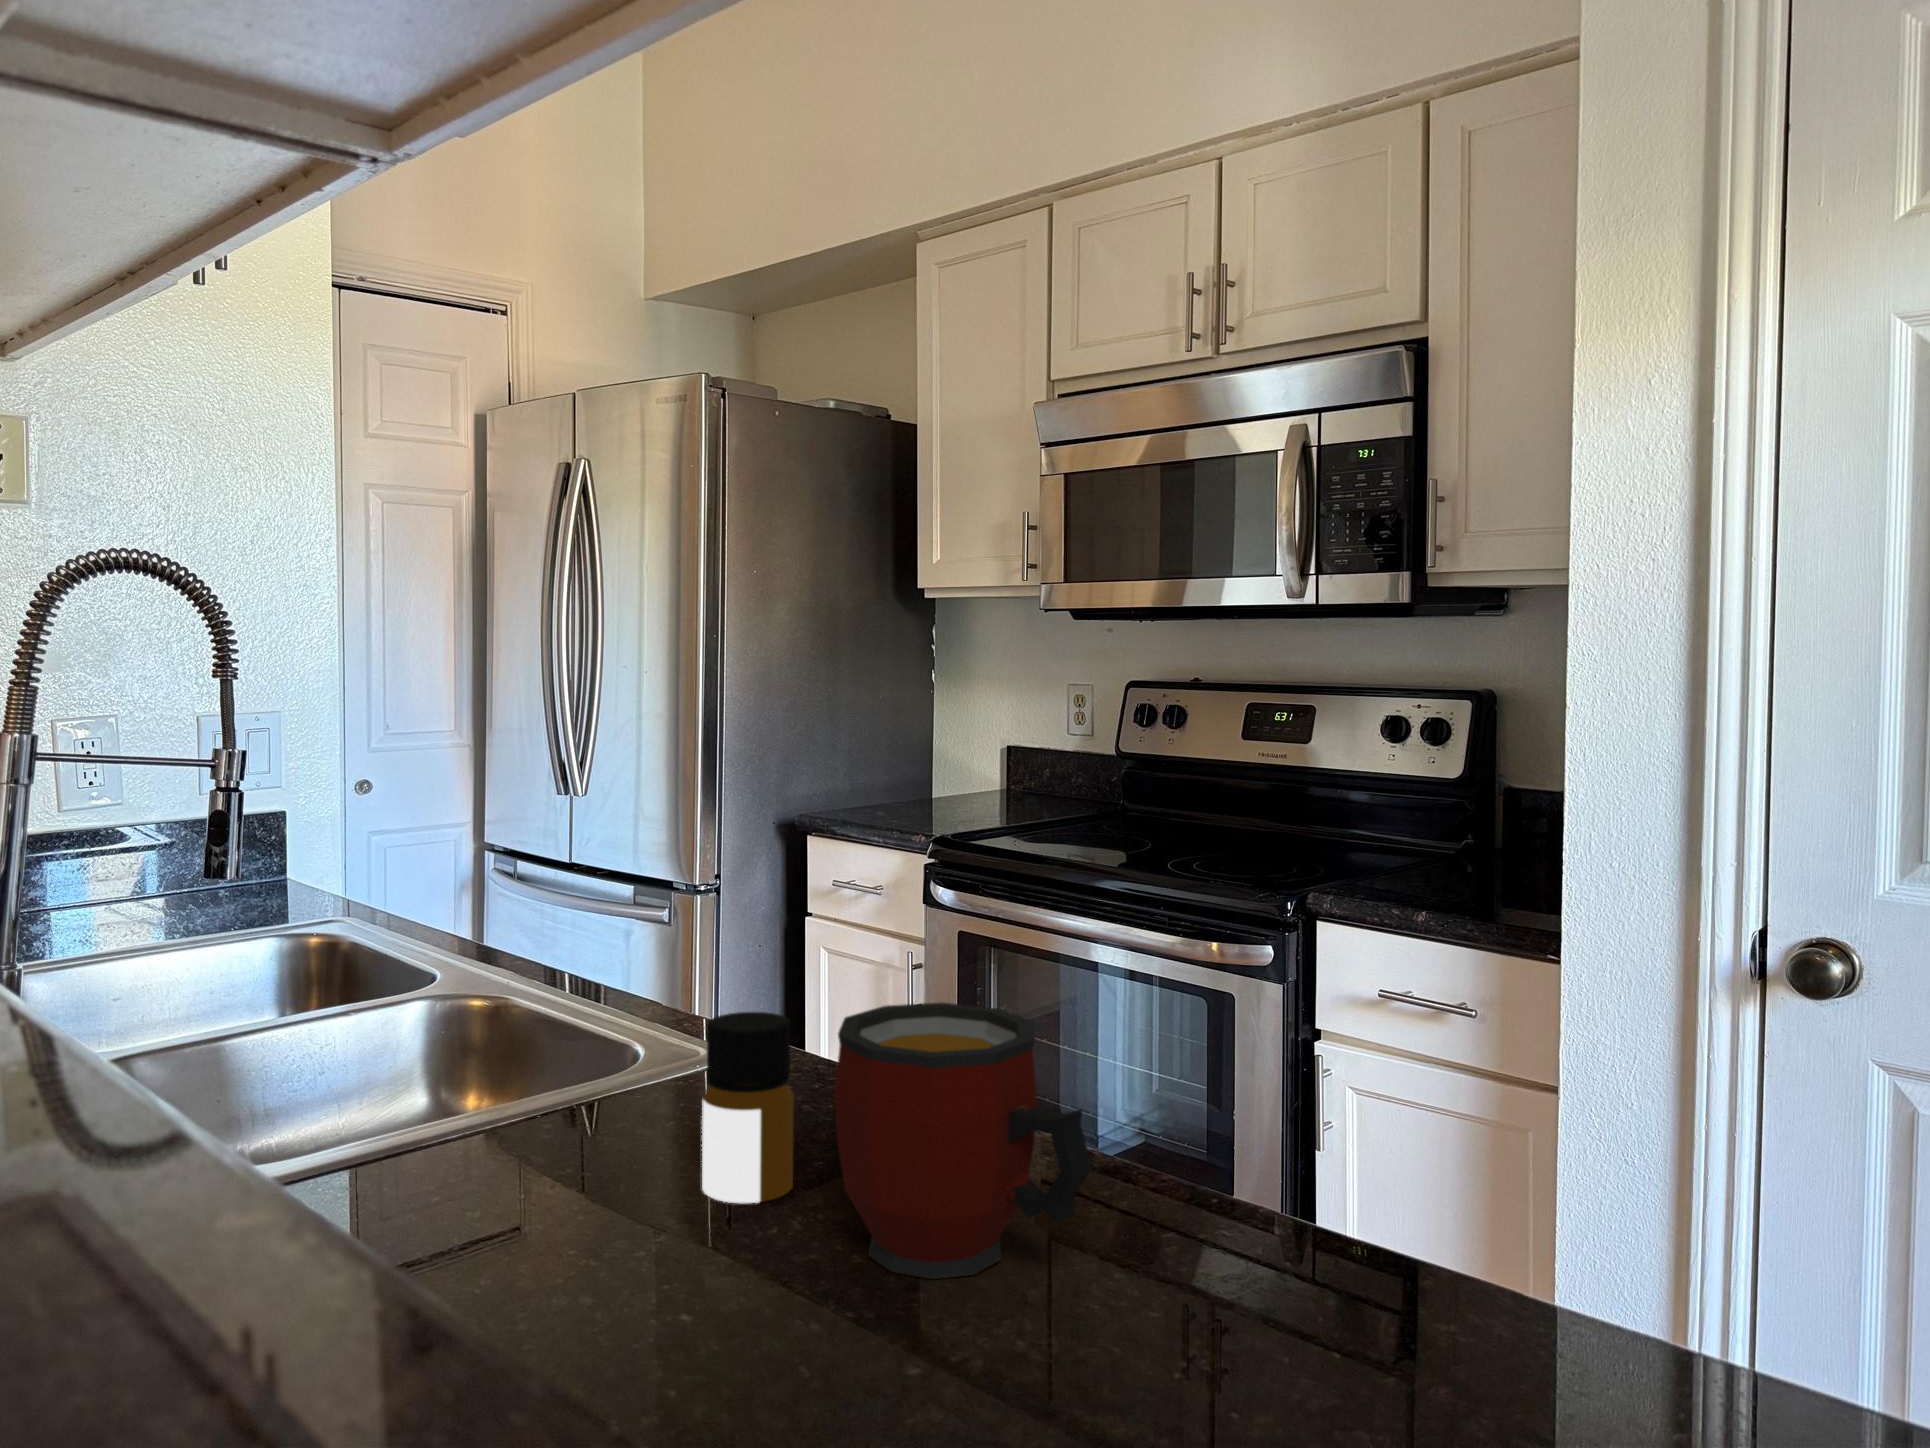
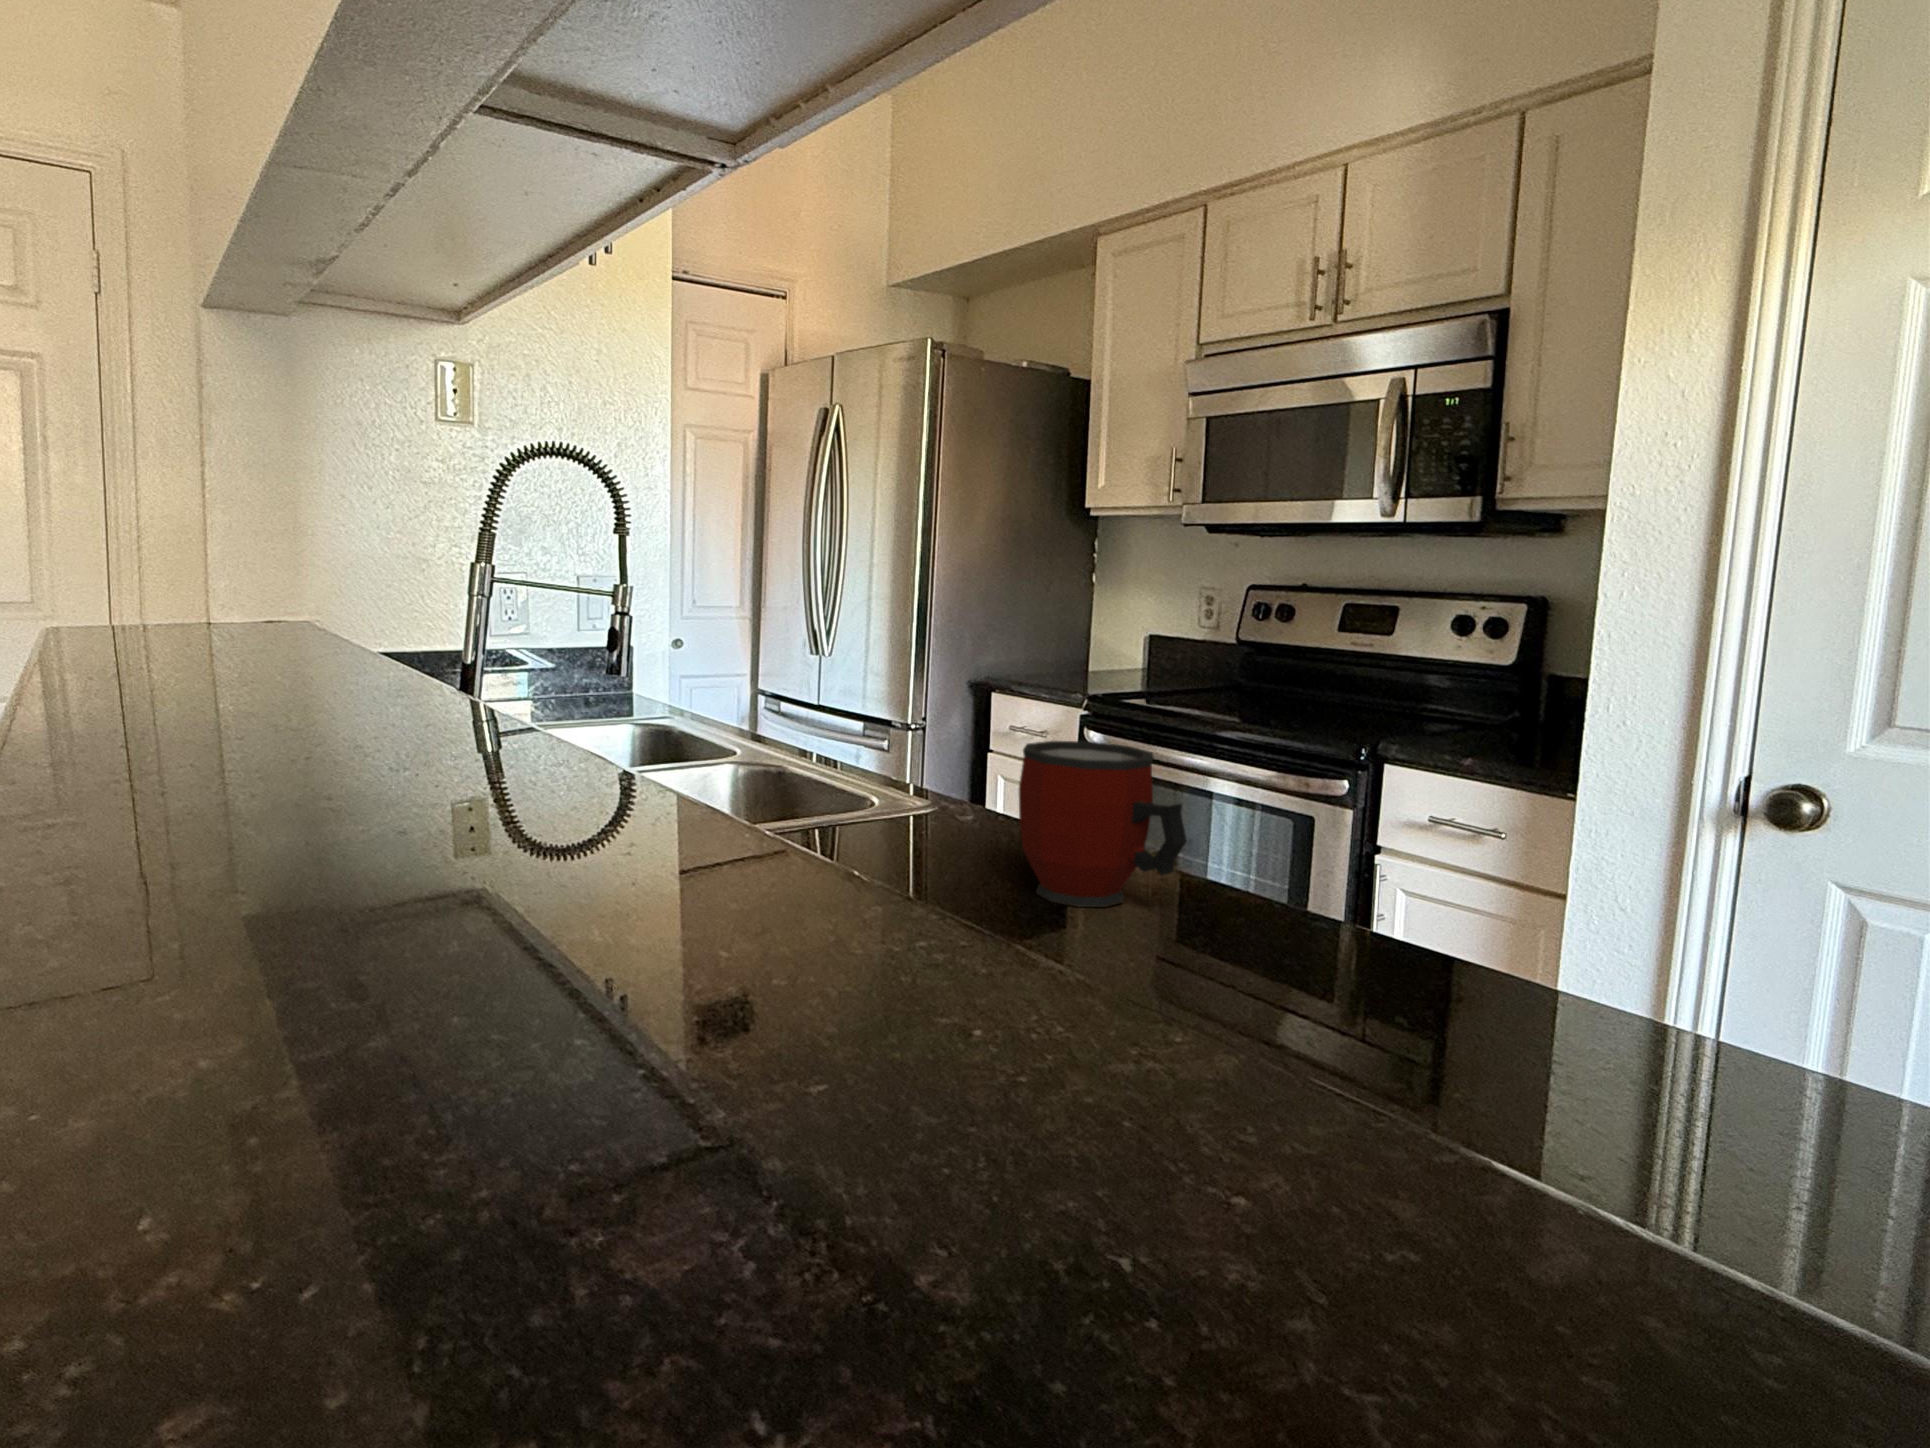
bottle: present [702,1012,794,1203] -> none [928,748,990,866]

